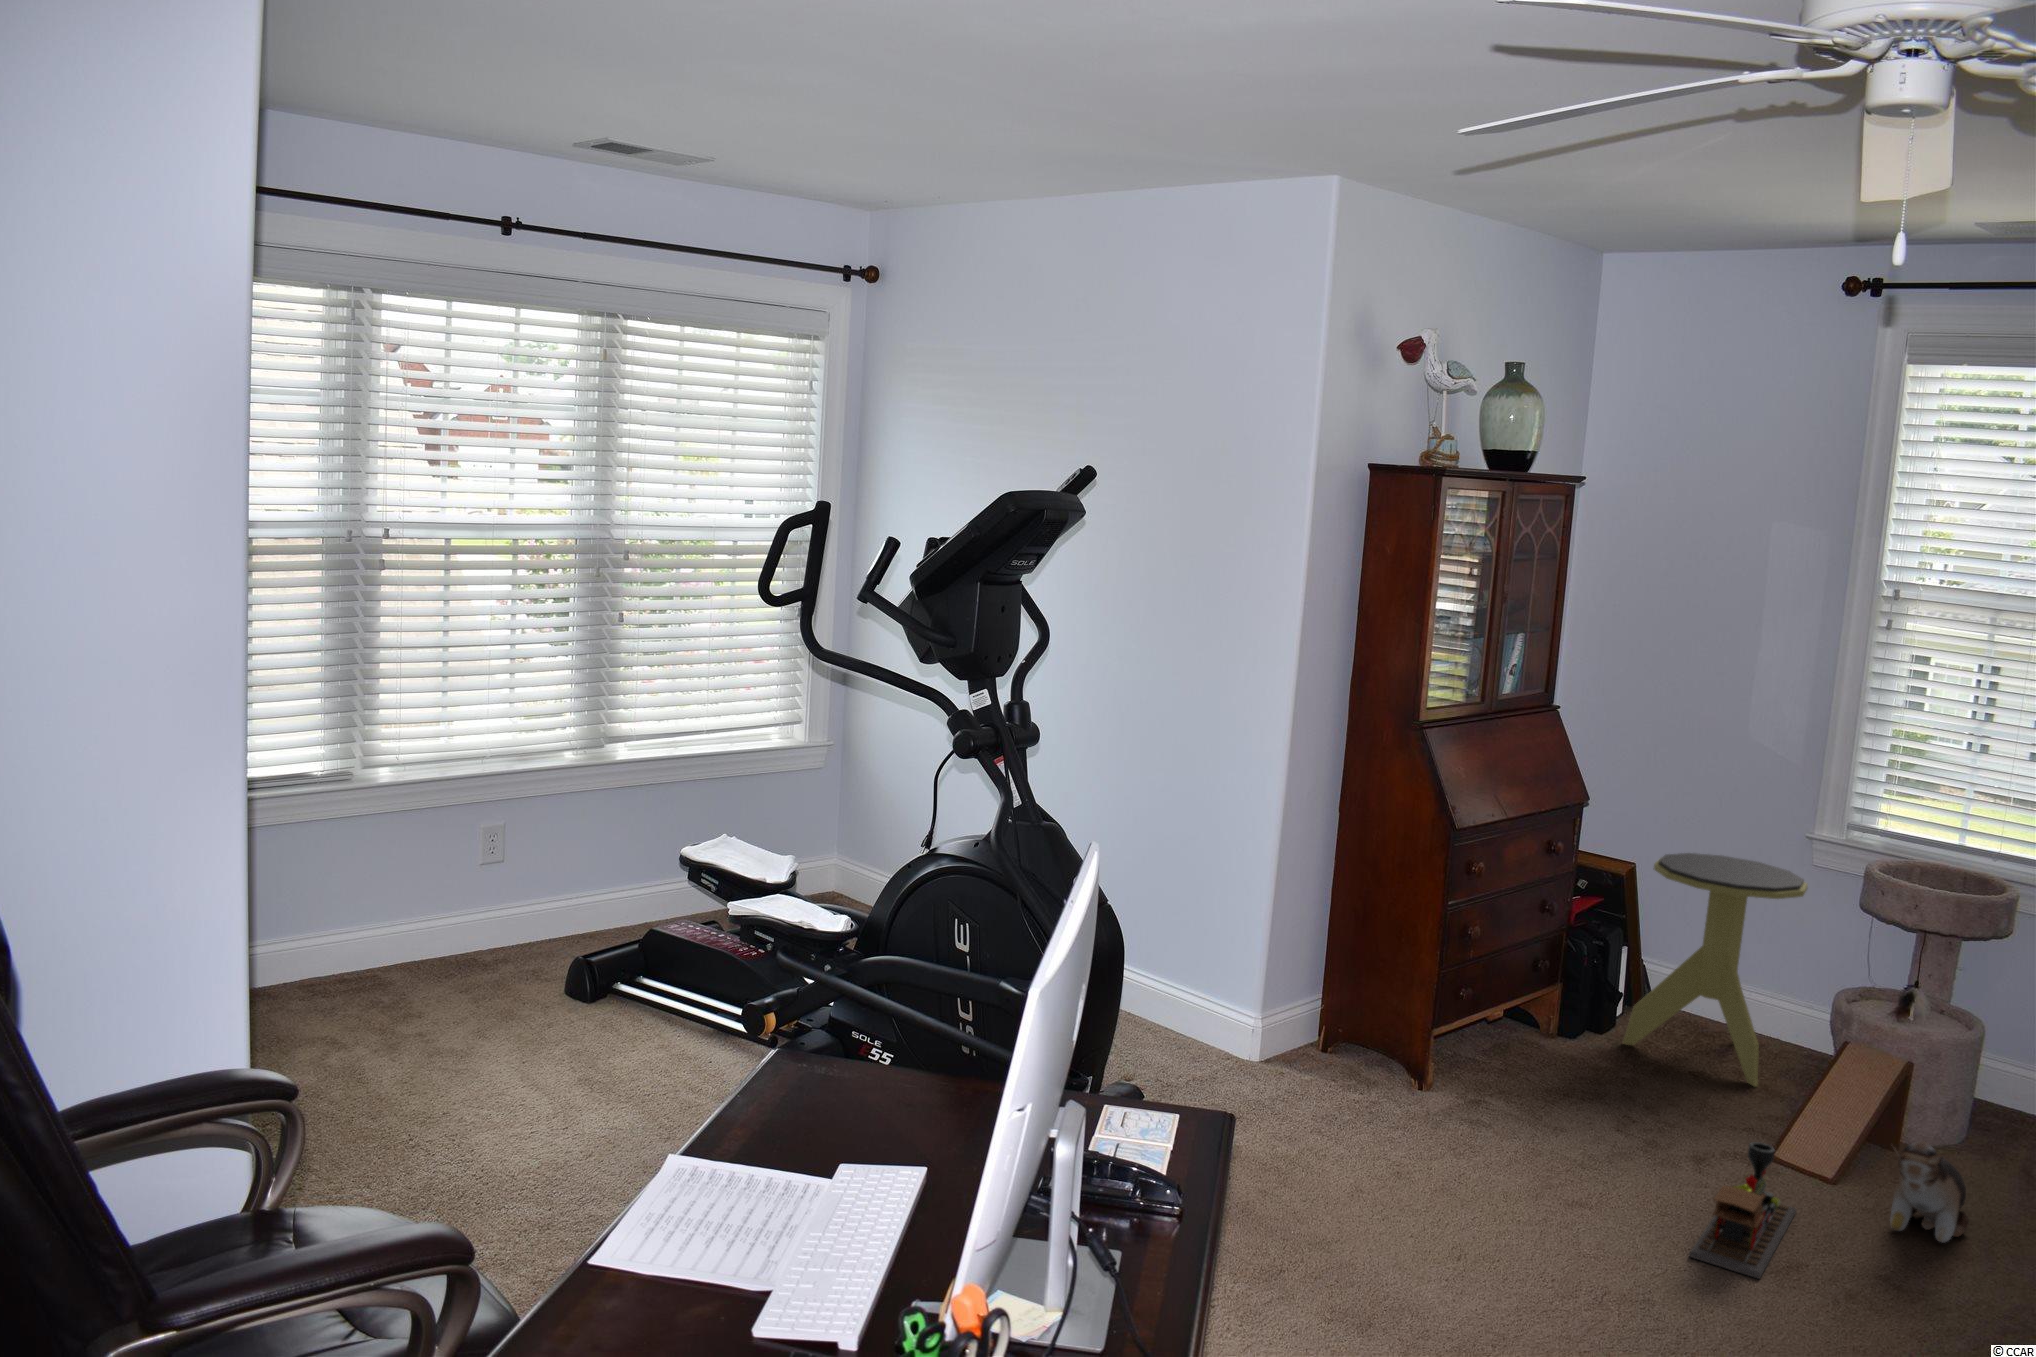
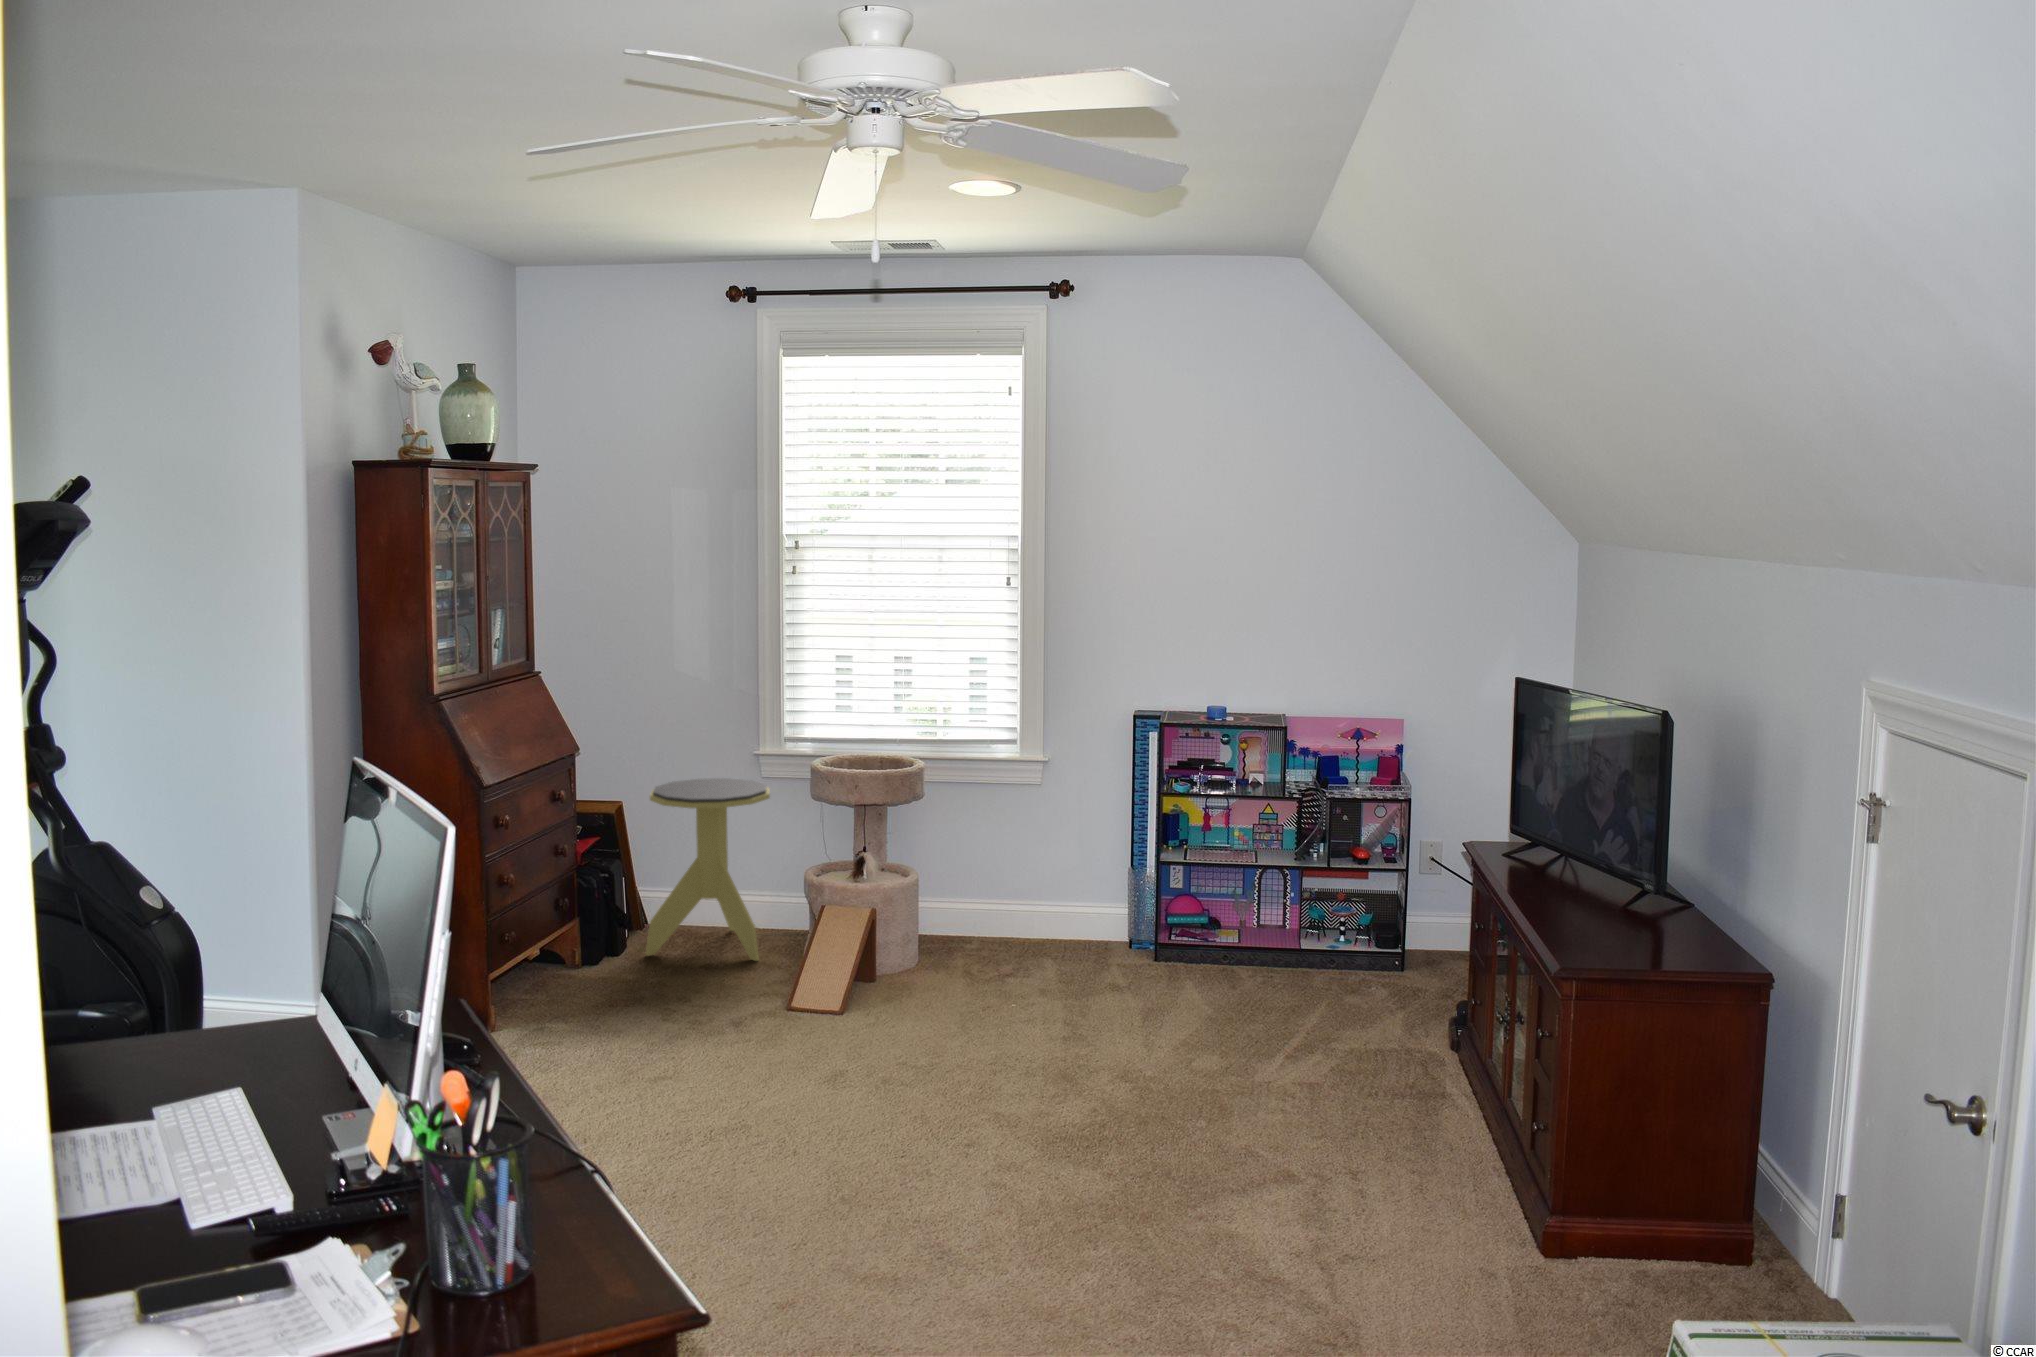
toy train: present [1689,1142,1796,1279] -> none [761,997,822,1104]
plush toy: present [1890,1142,1969,1243] -> none [882,961,936,1036]

